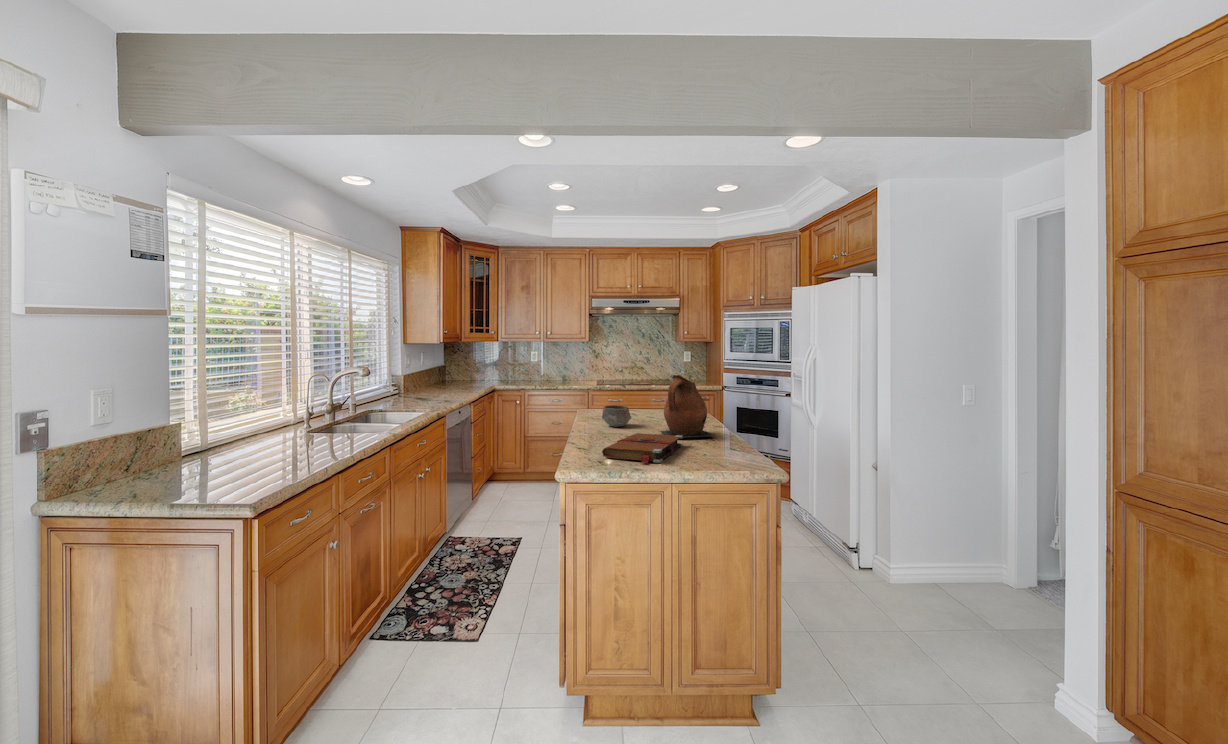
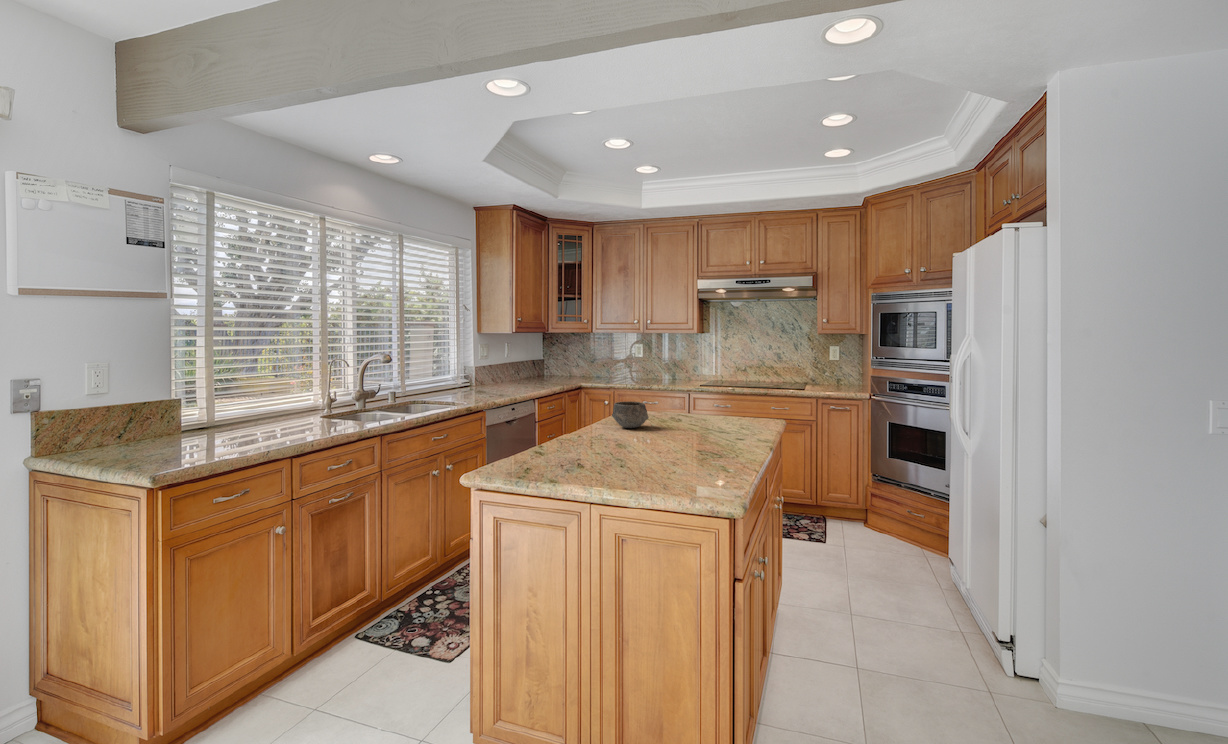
ceramic pitcher: present [661,375,714,437] -> none [662,361,729,446]
book: present [602,433,683,463] -> none [537,434,665,468]

